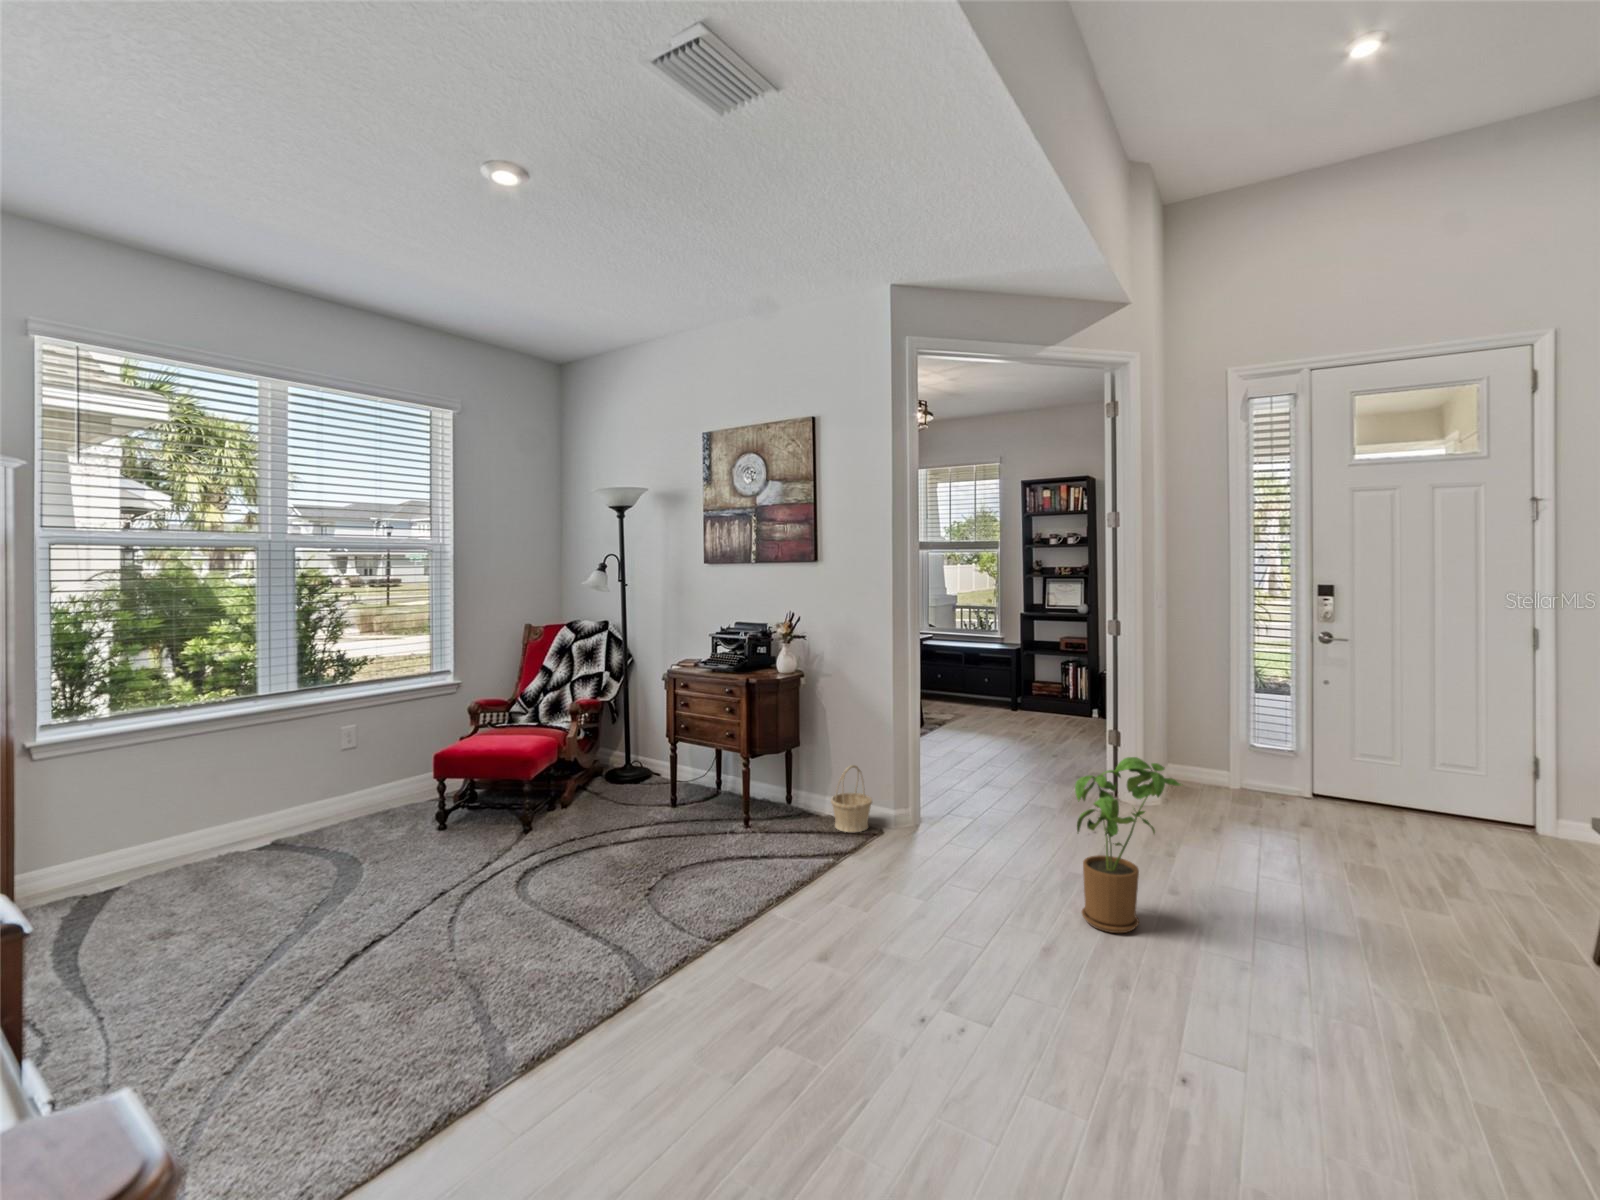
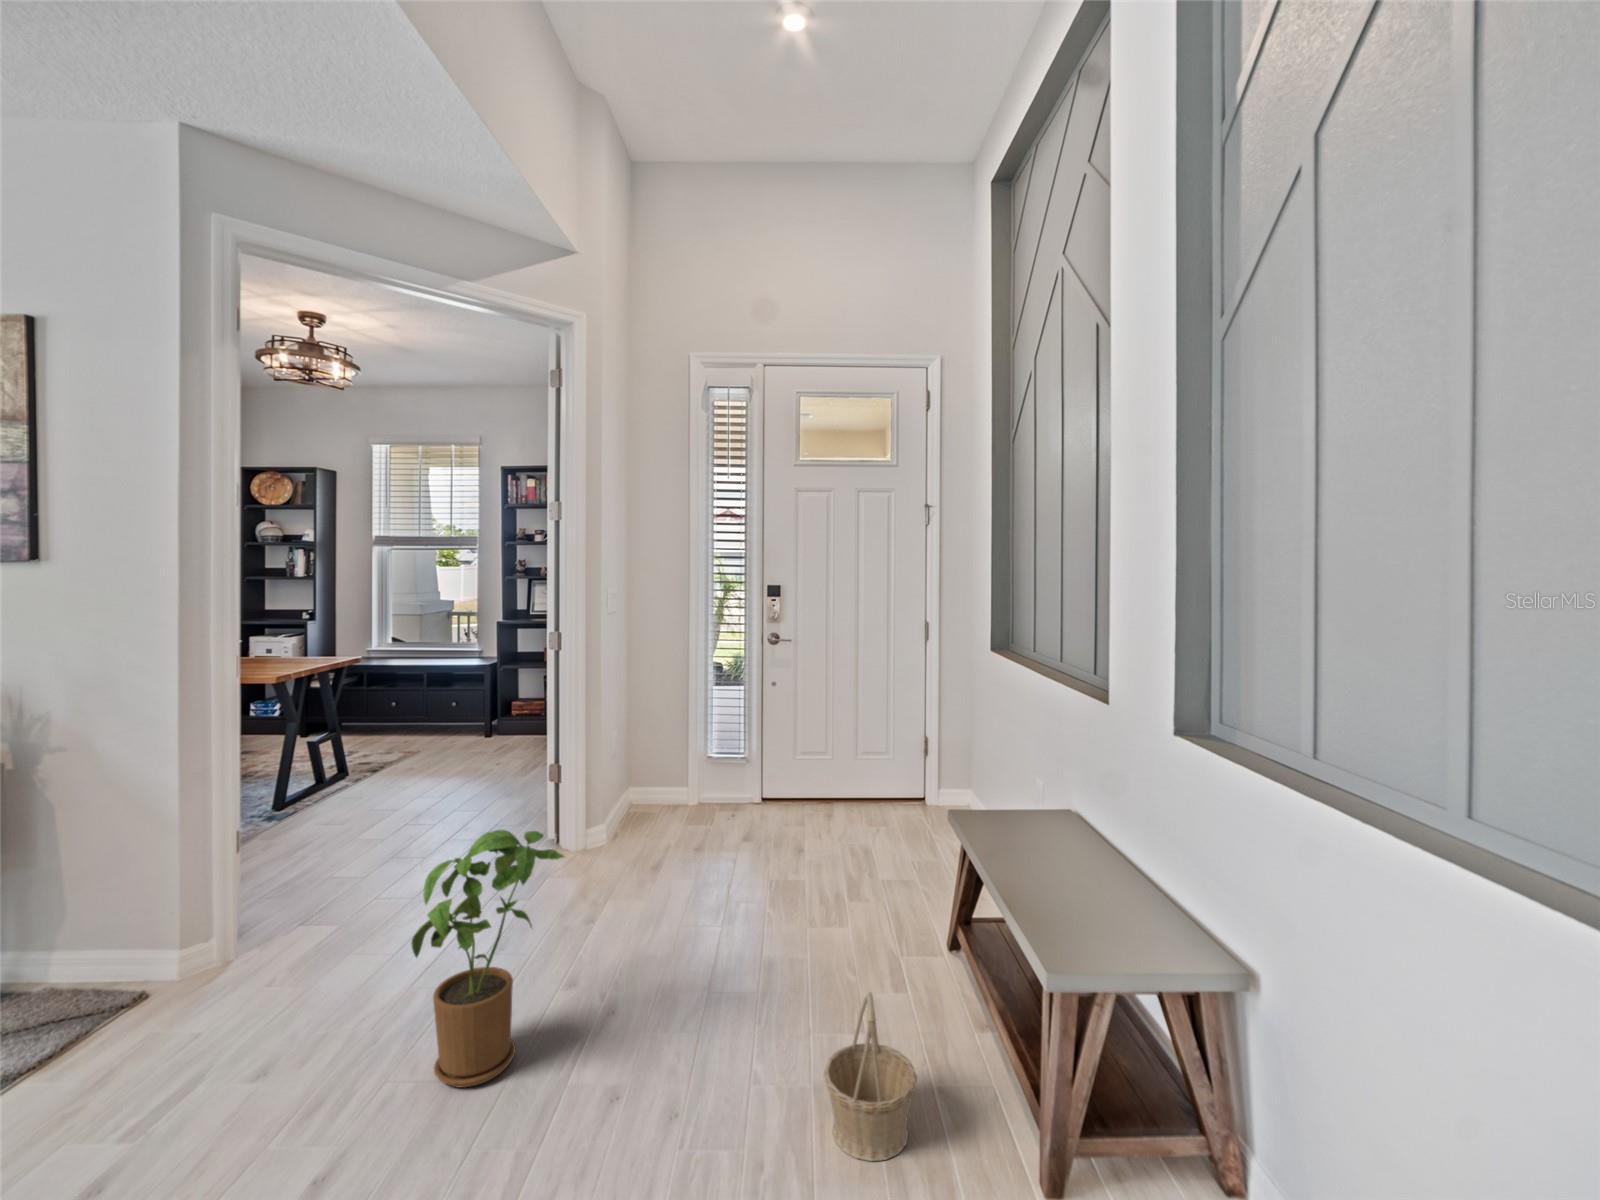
basket: present [831,765,872,832] -> present [824,992,917,1161]

